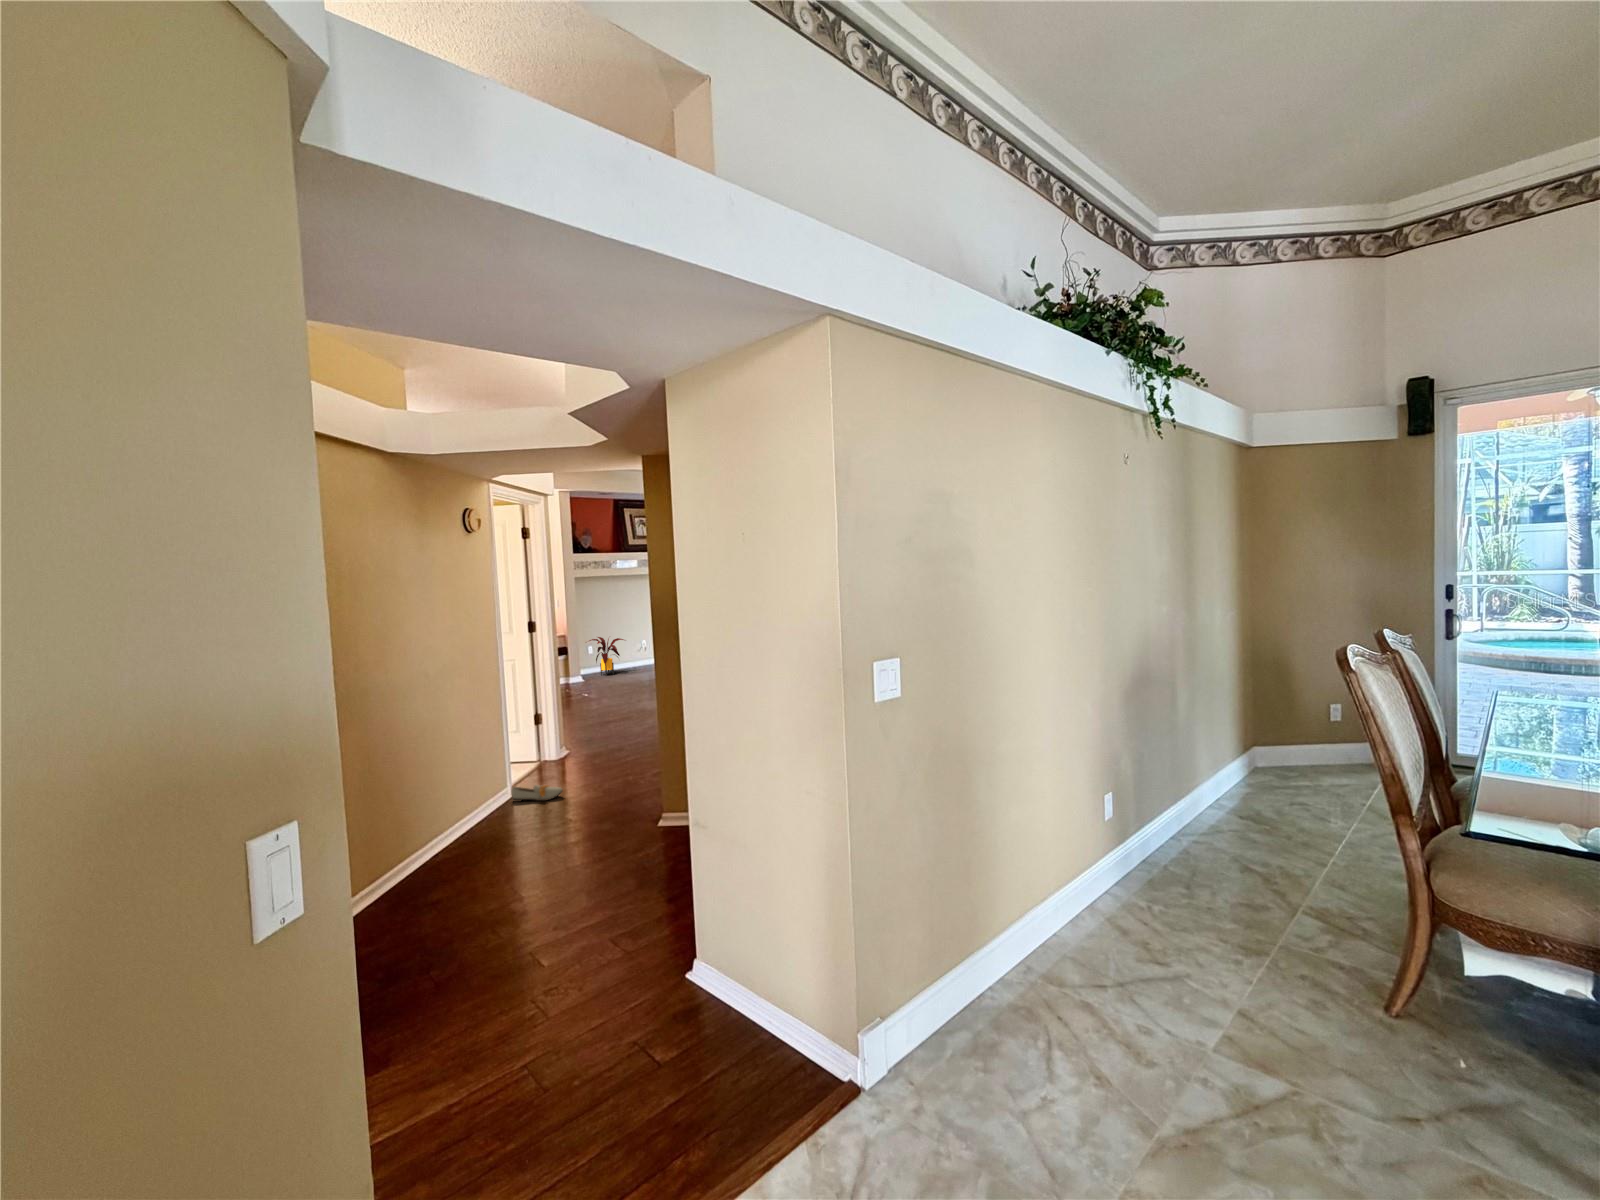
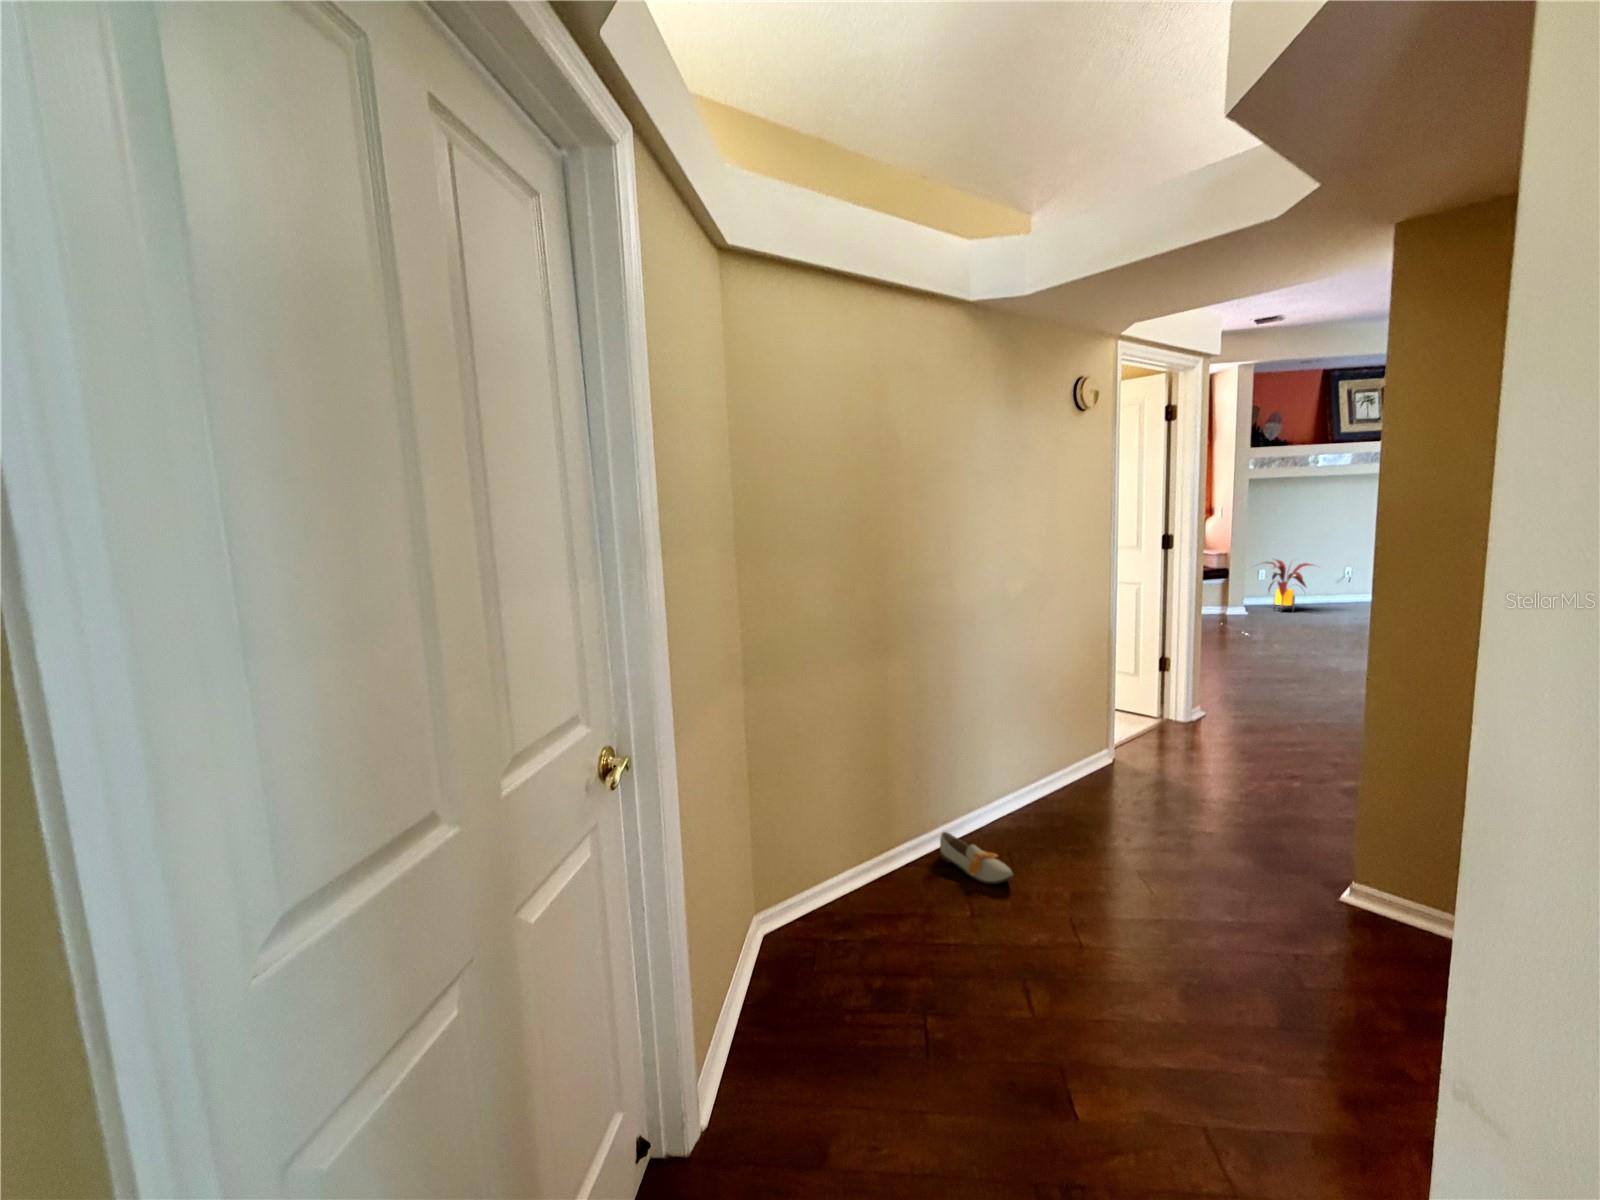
shoe: present [511,785,563,802] -> present [940,832,1013,884]

